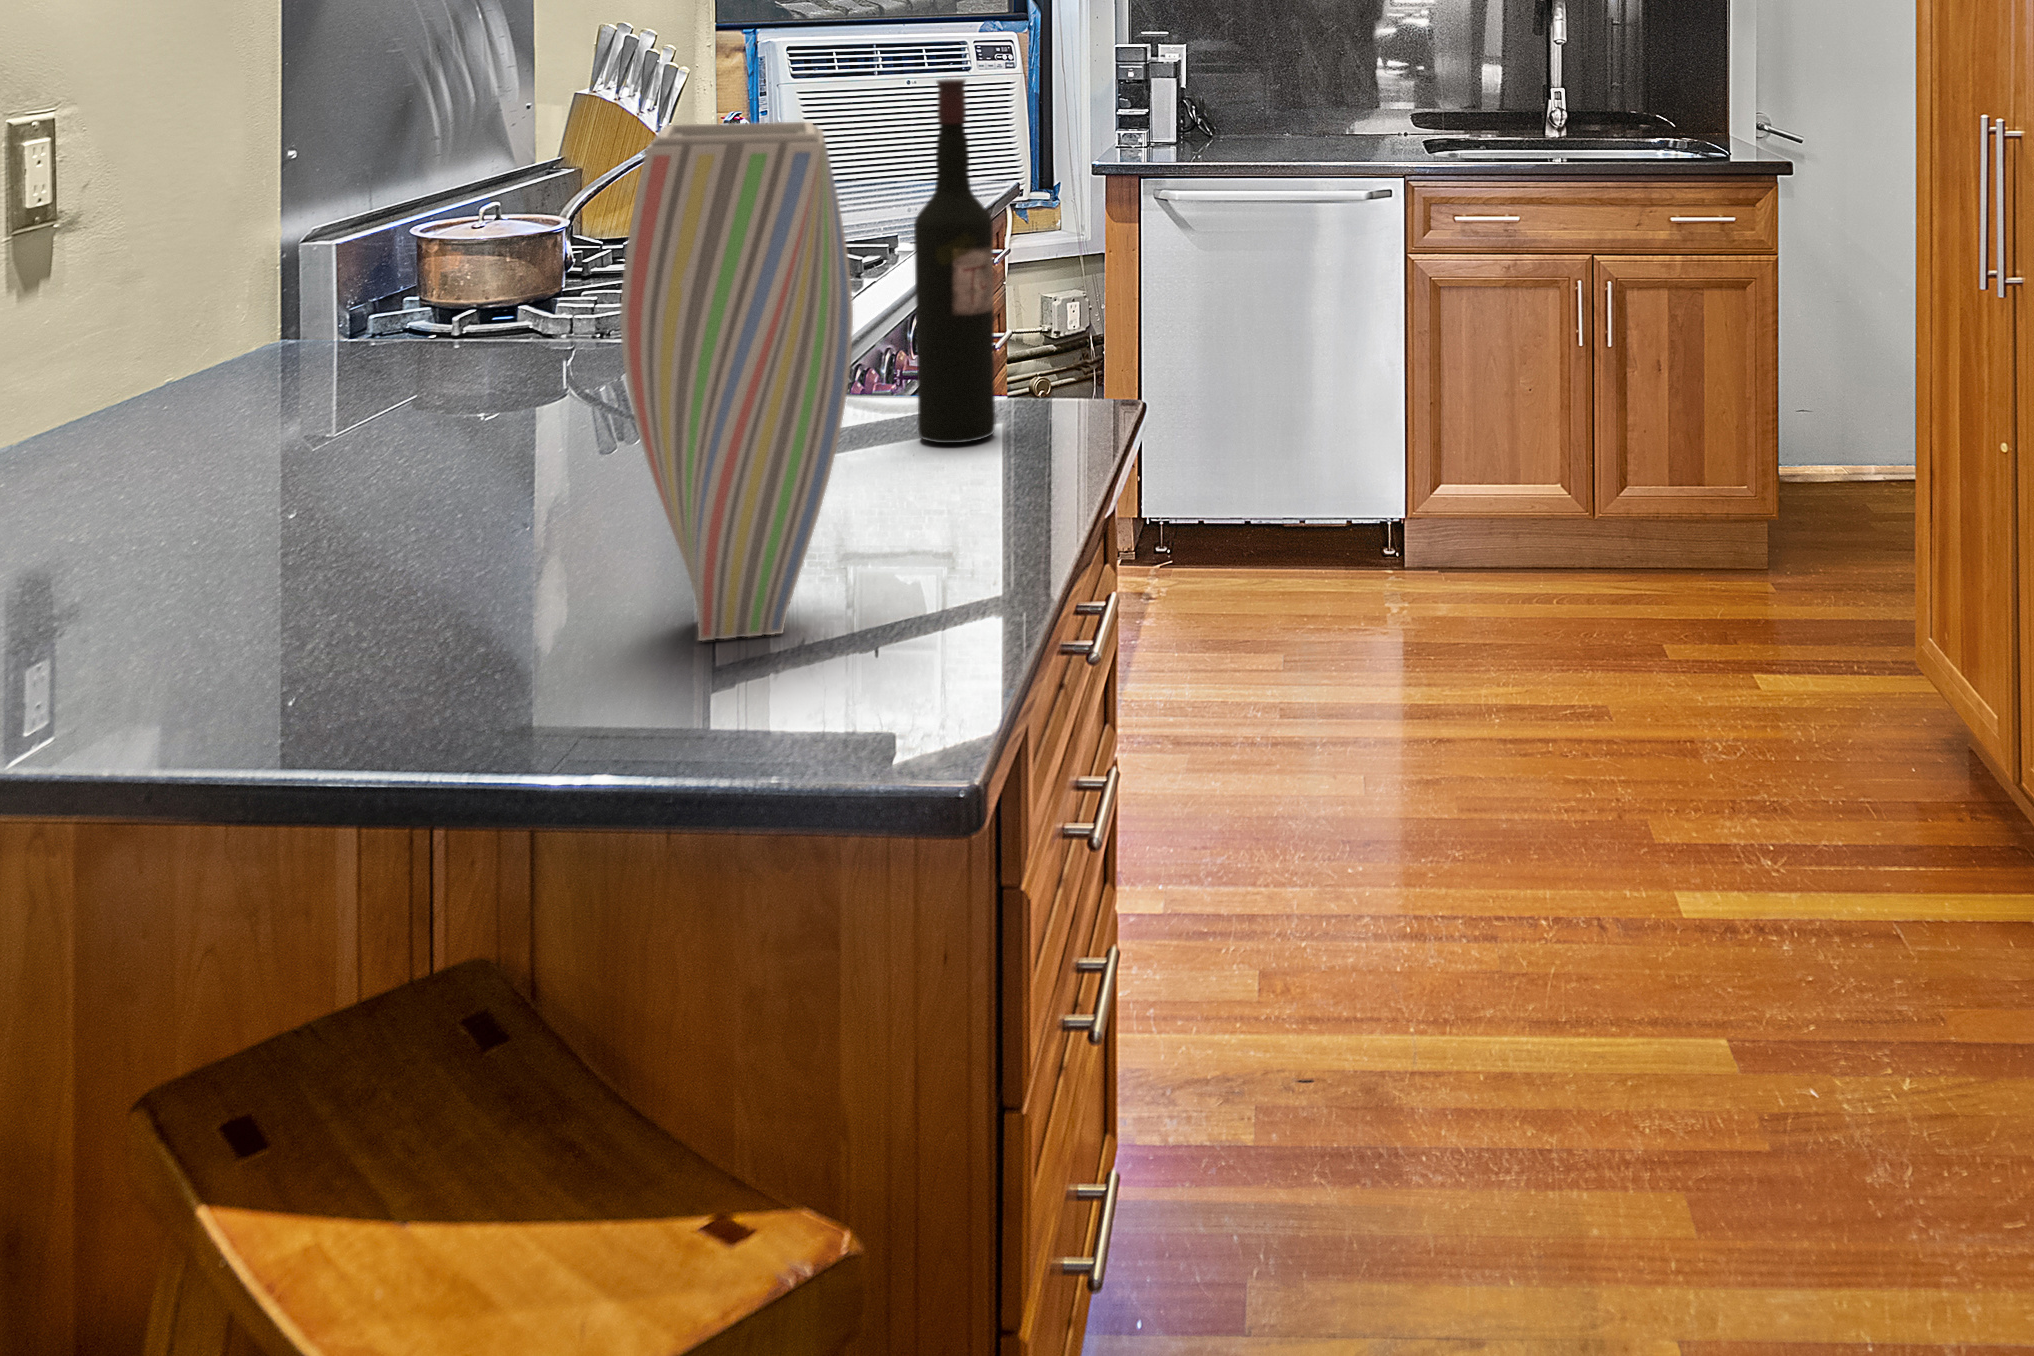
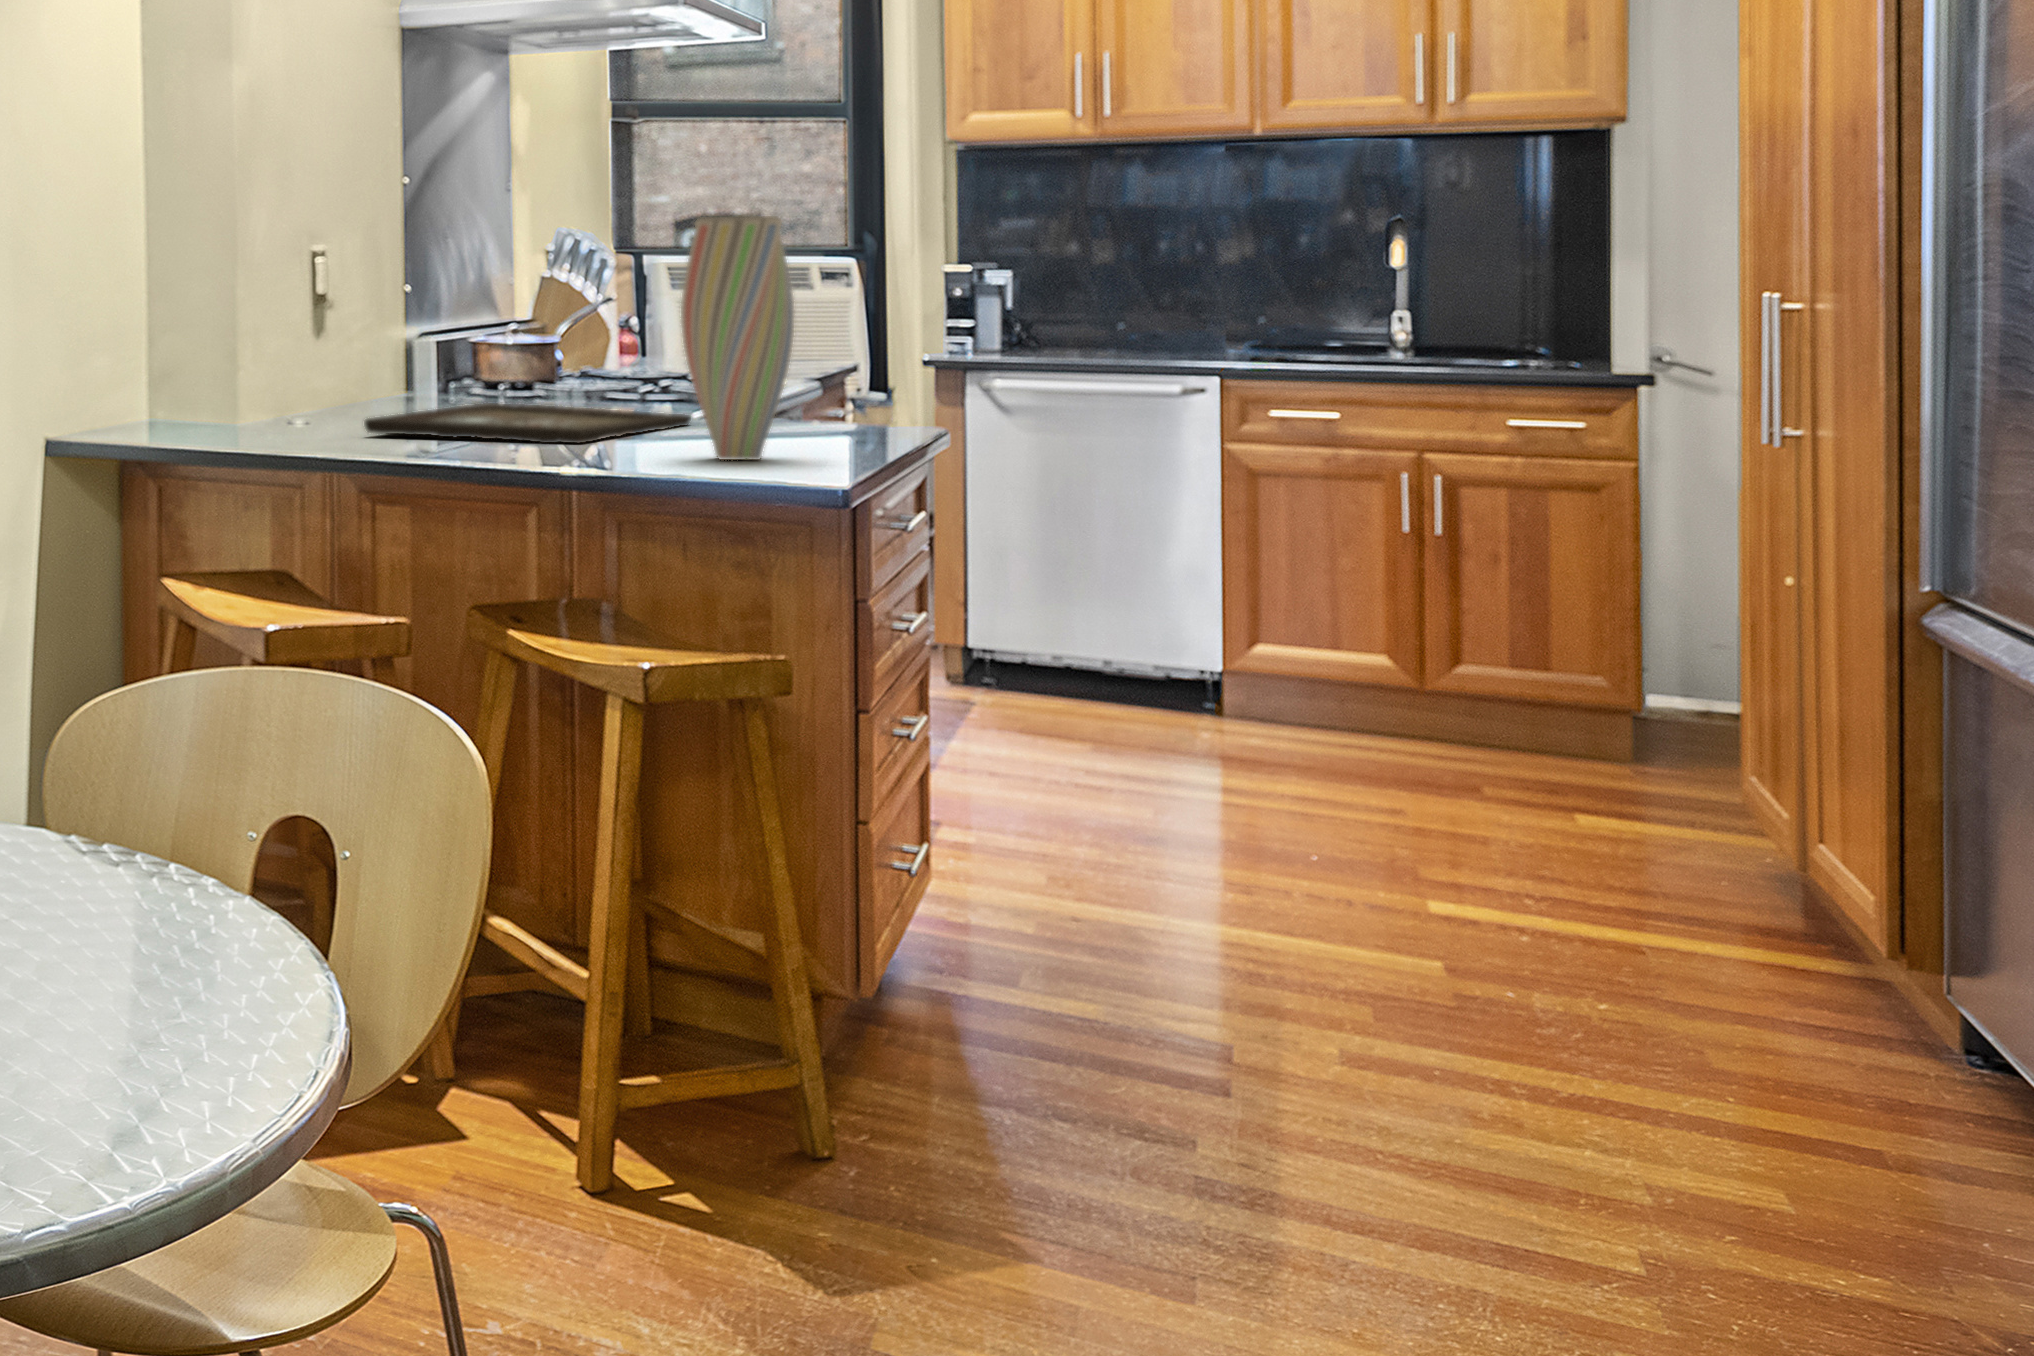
wine bottle: present [914,79,996,443] -> none [811,221,861,431]
tray: none [41,380,726,542] -> present [364,403,691,443]

